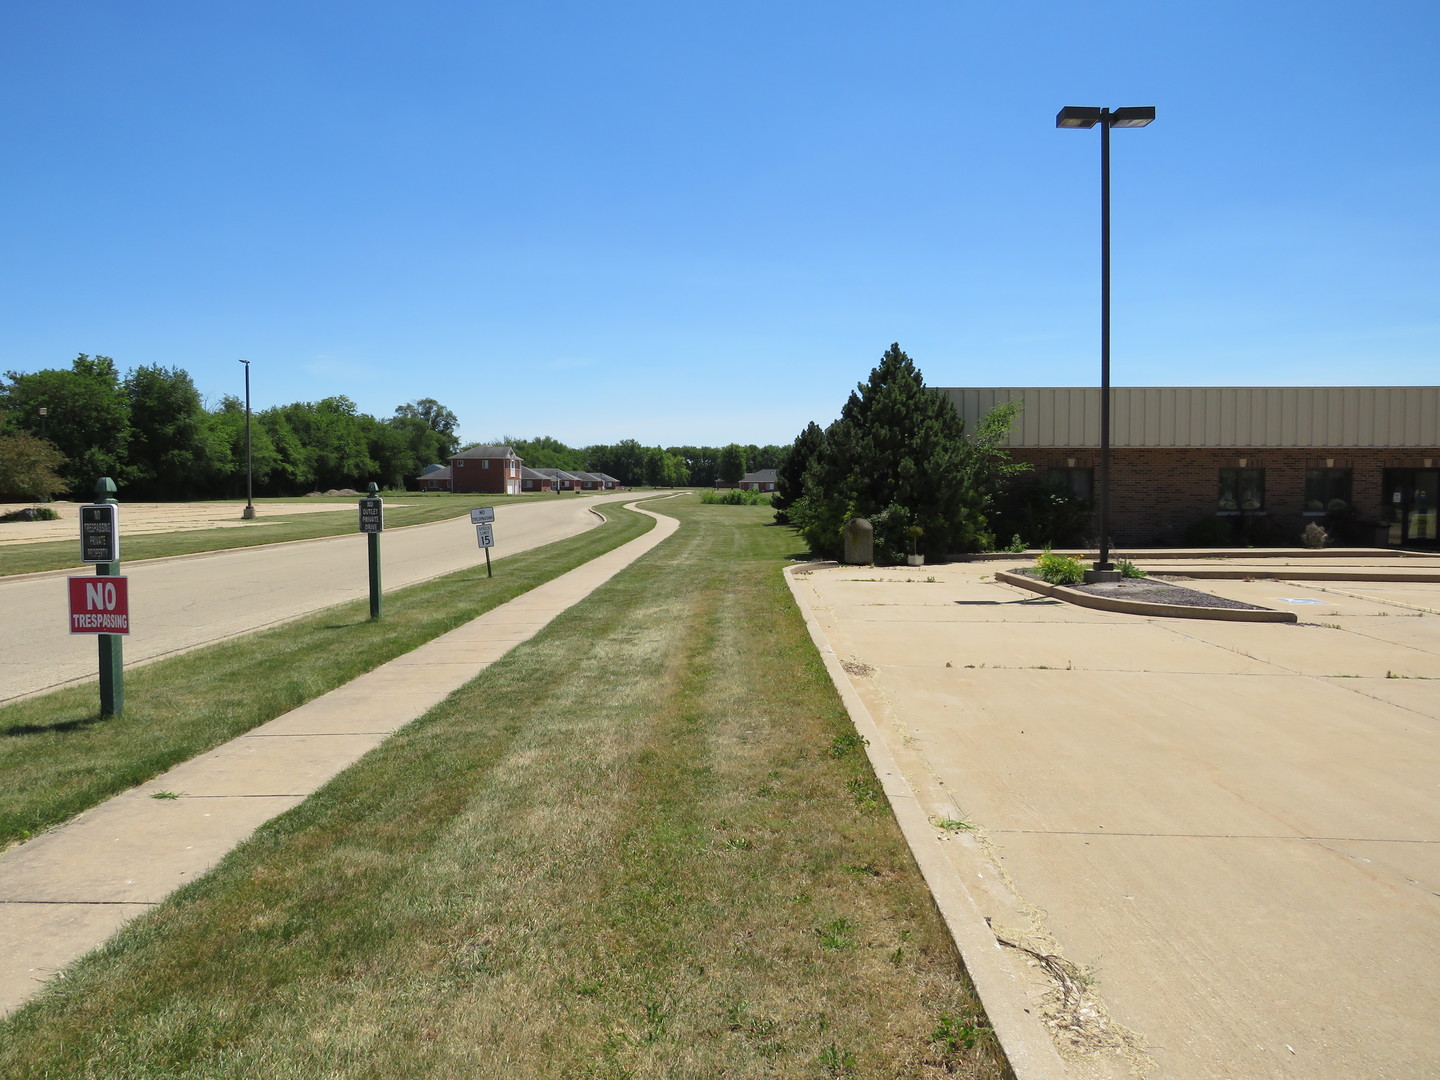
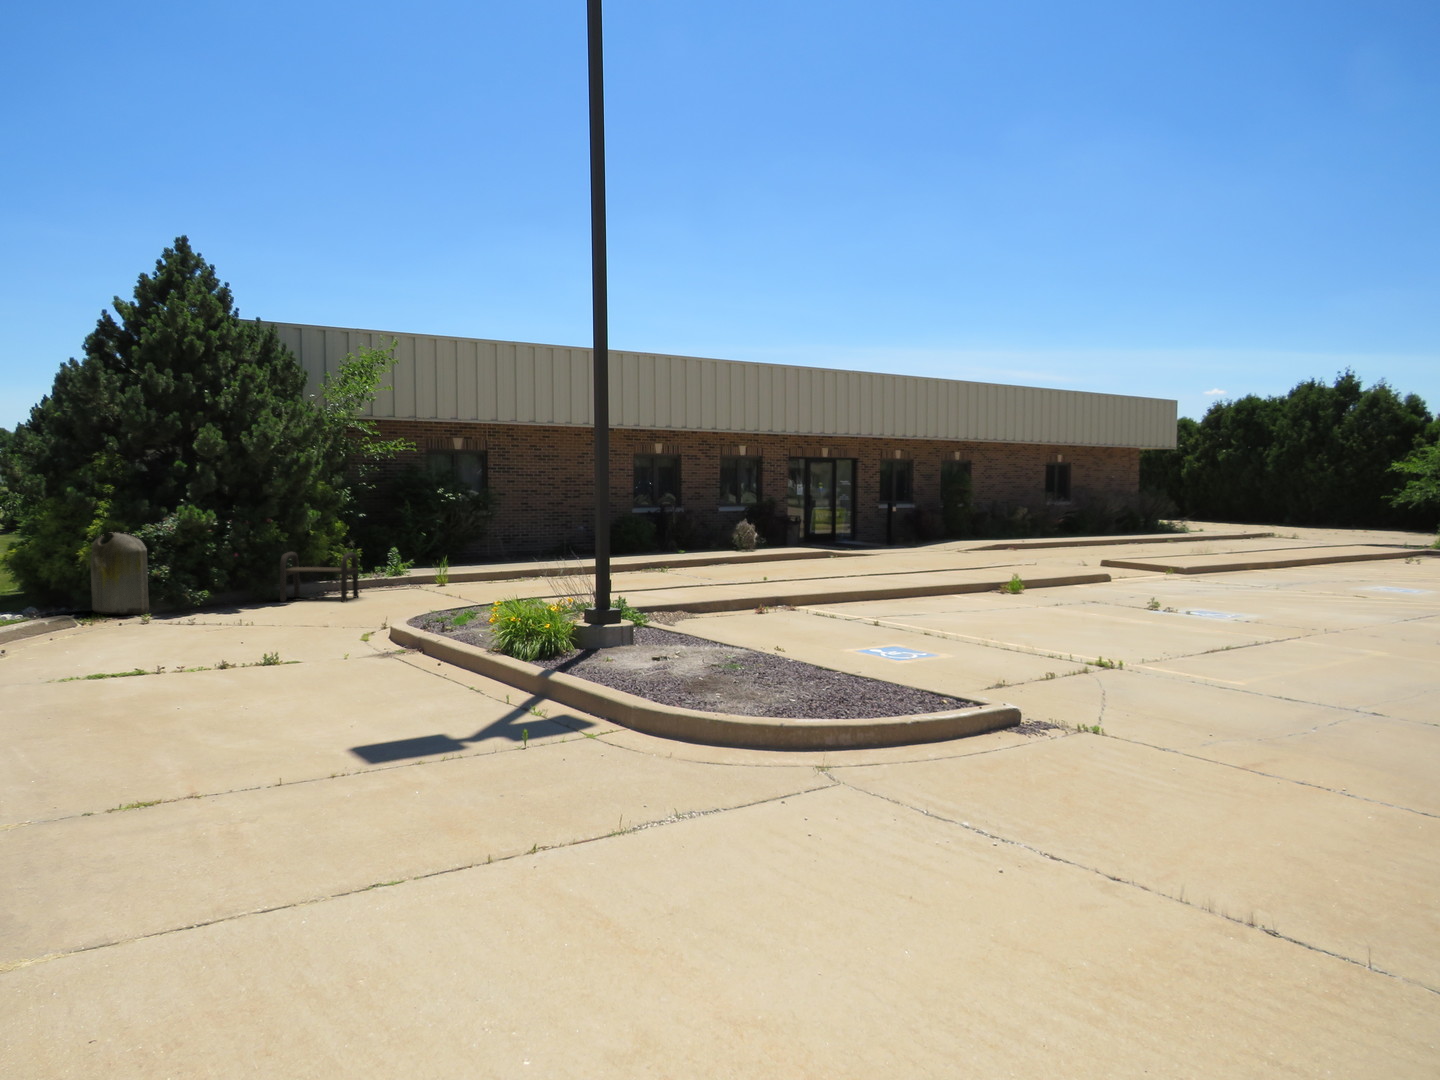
potted tree: present [907,527,923,565] -> none [211,543,245,609]
bench: none [943,533,991,565] -> present [280,552,359,602]

